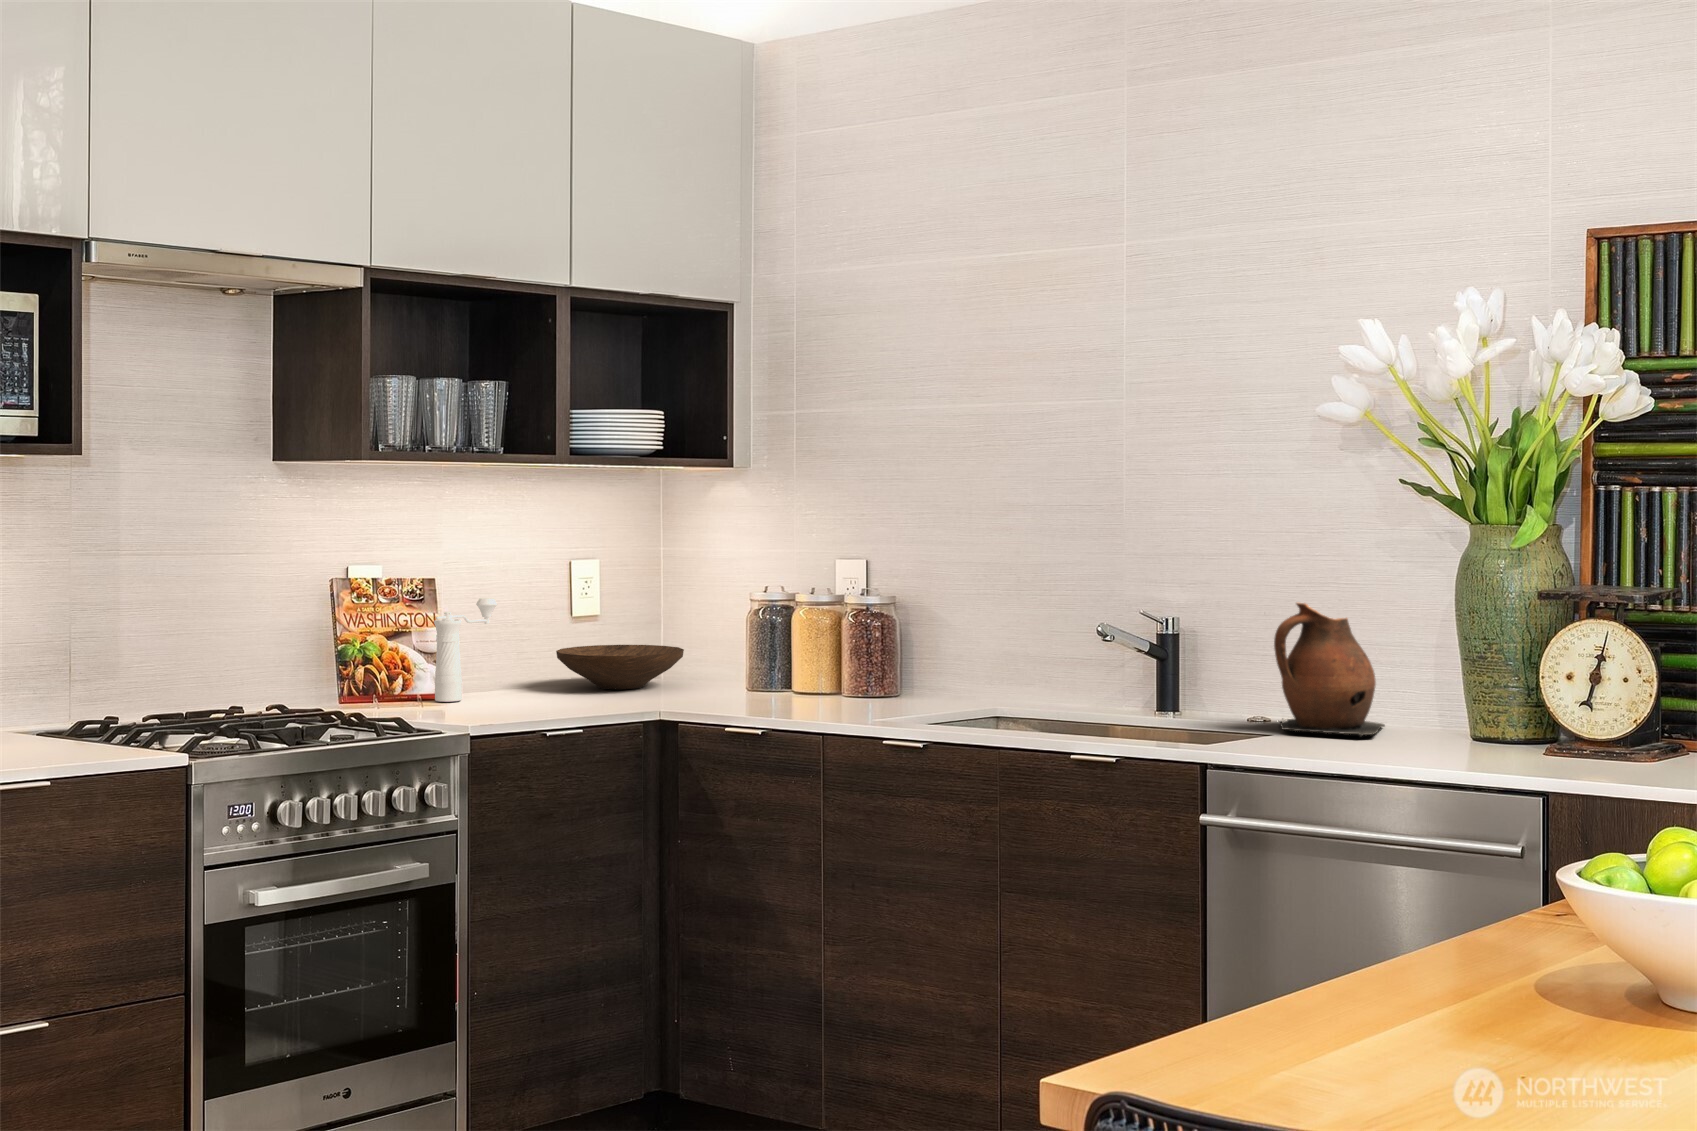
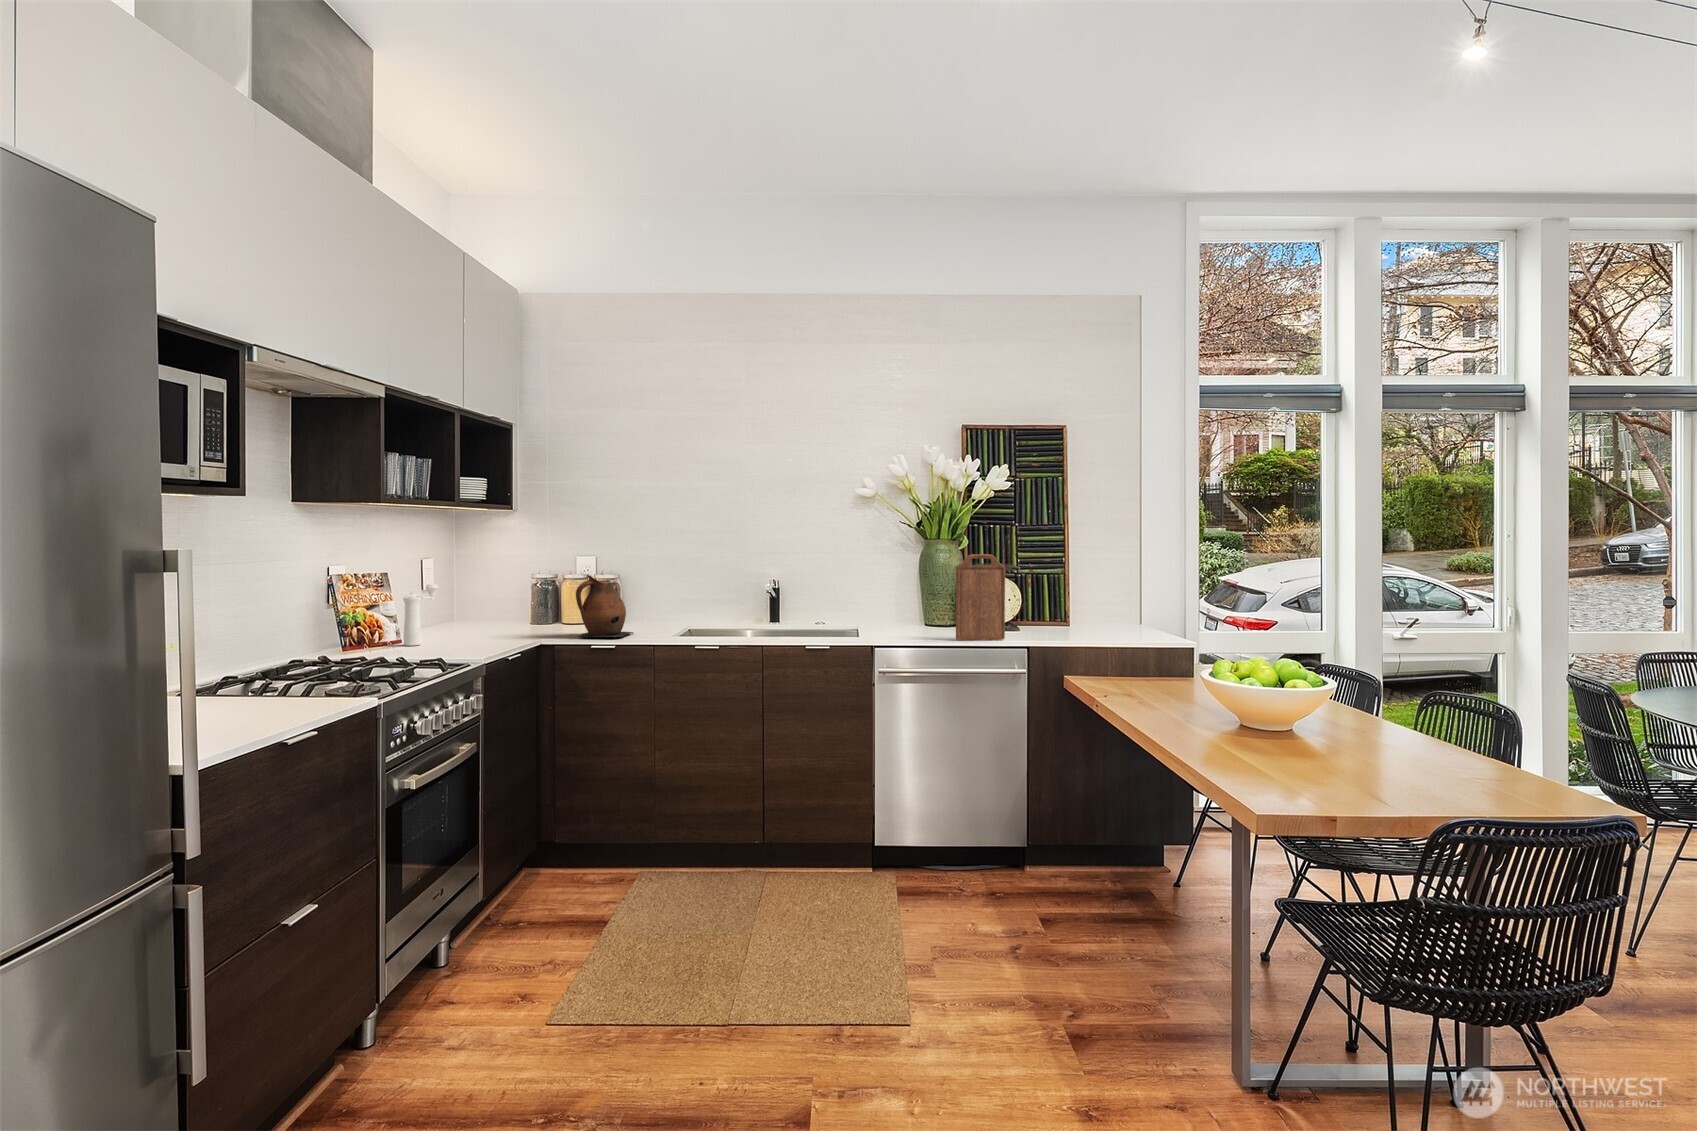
cutting board: none [1454,556,1575,747] -> present [956,554,1005,640]
ceramic pitcher: present [1274,603,1385,736] -> present [576,575,633,638]
wooden bowl: present [556,645,684,689] -> none [471,610,547,635]

